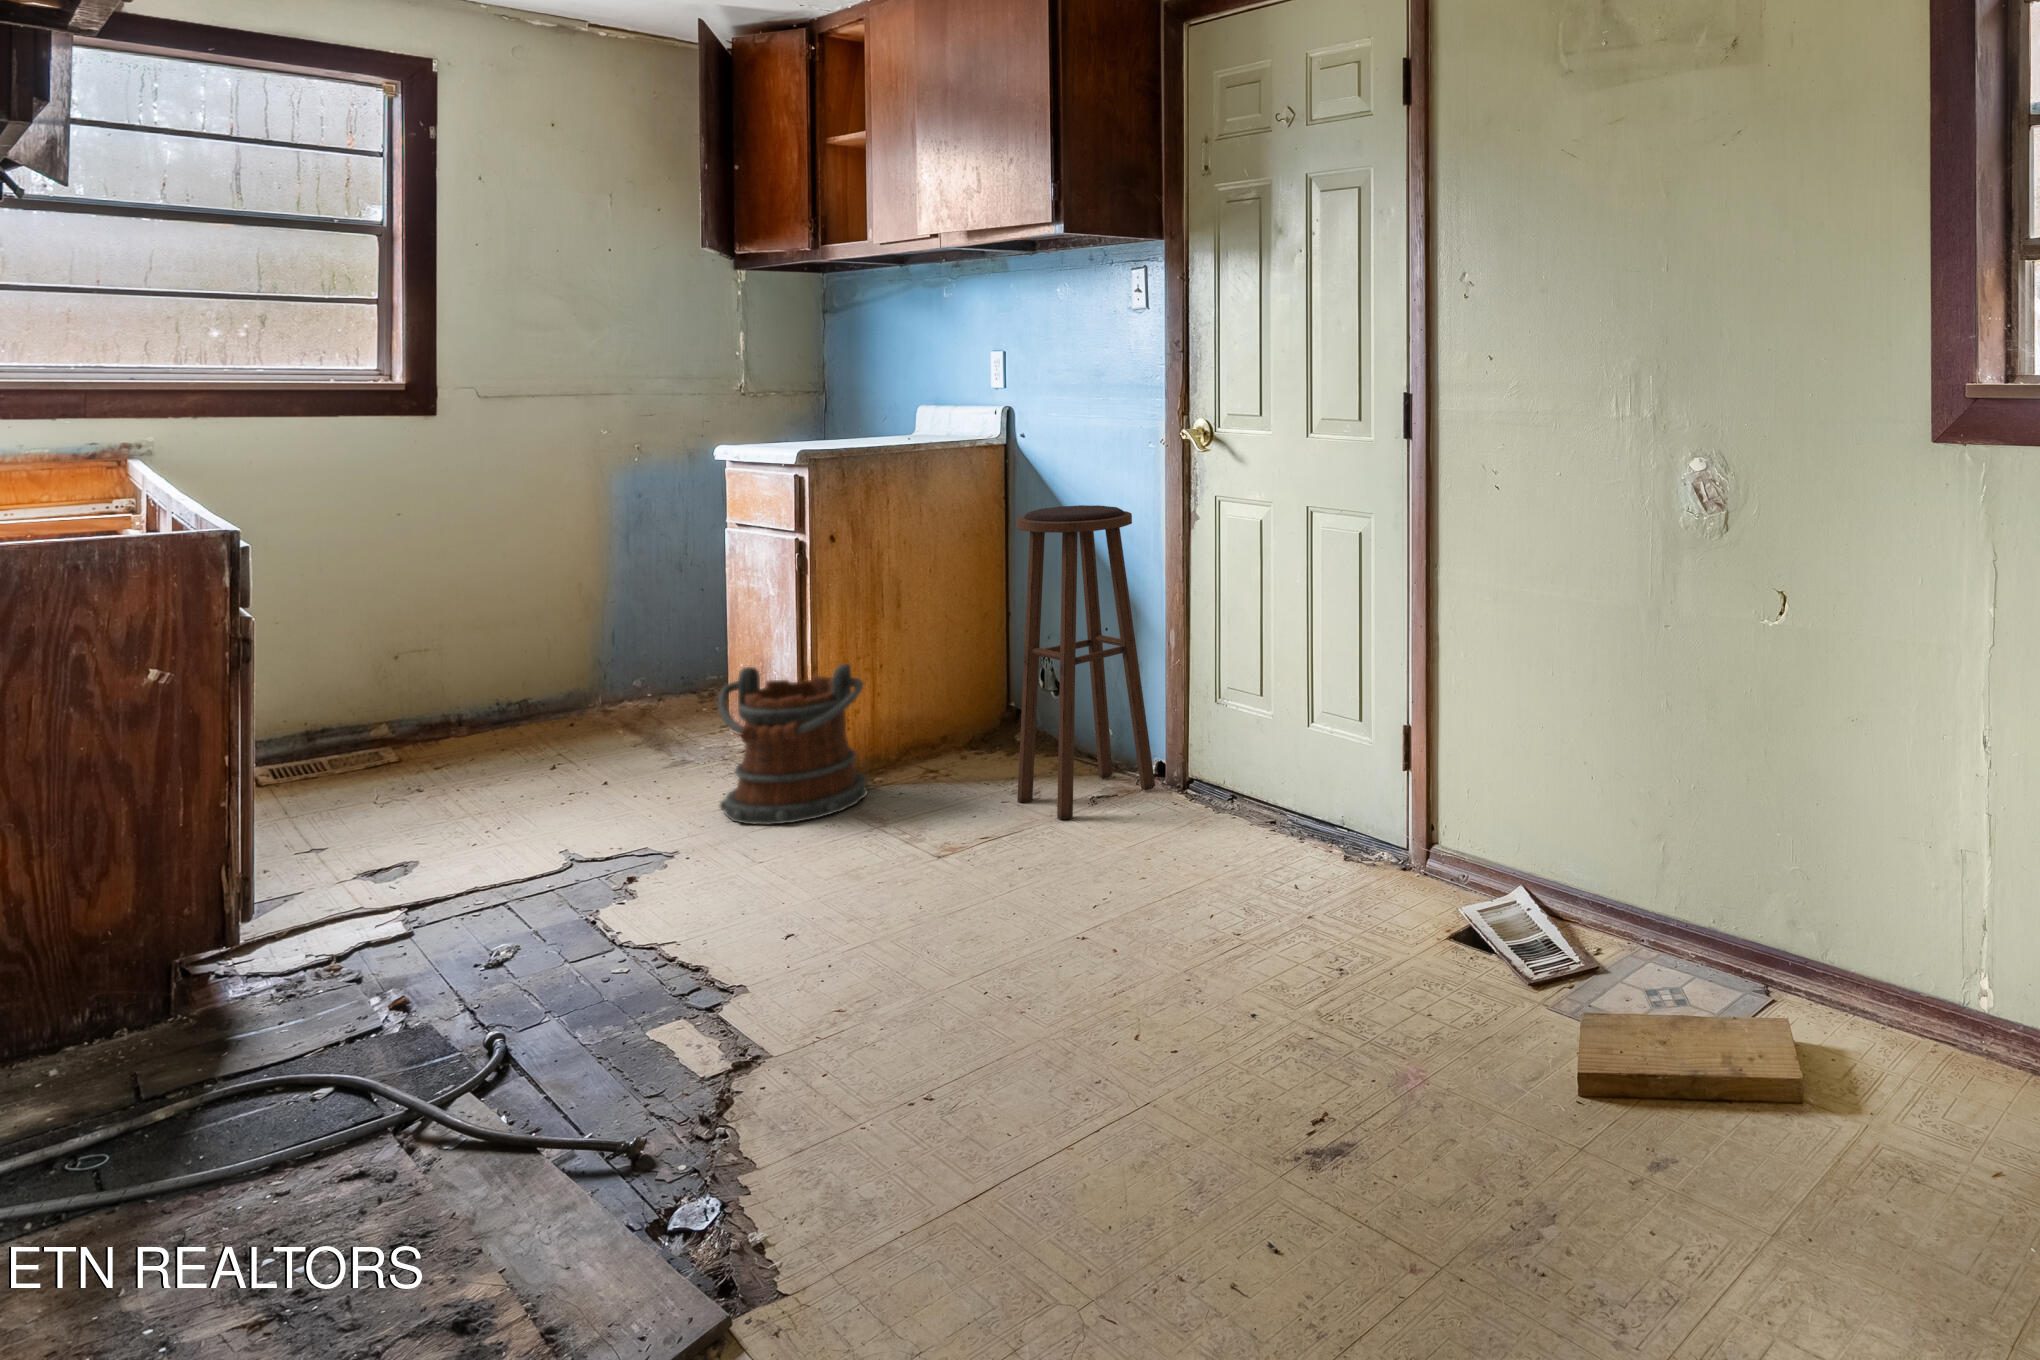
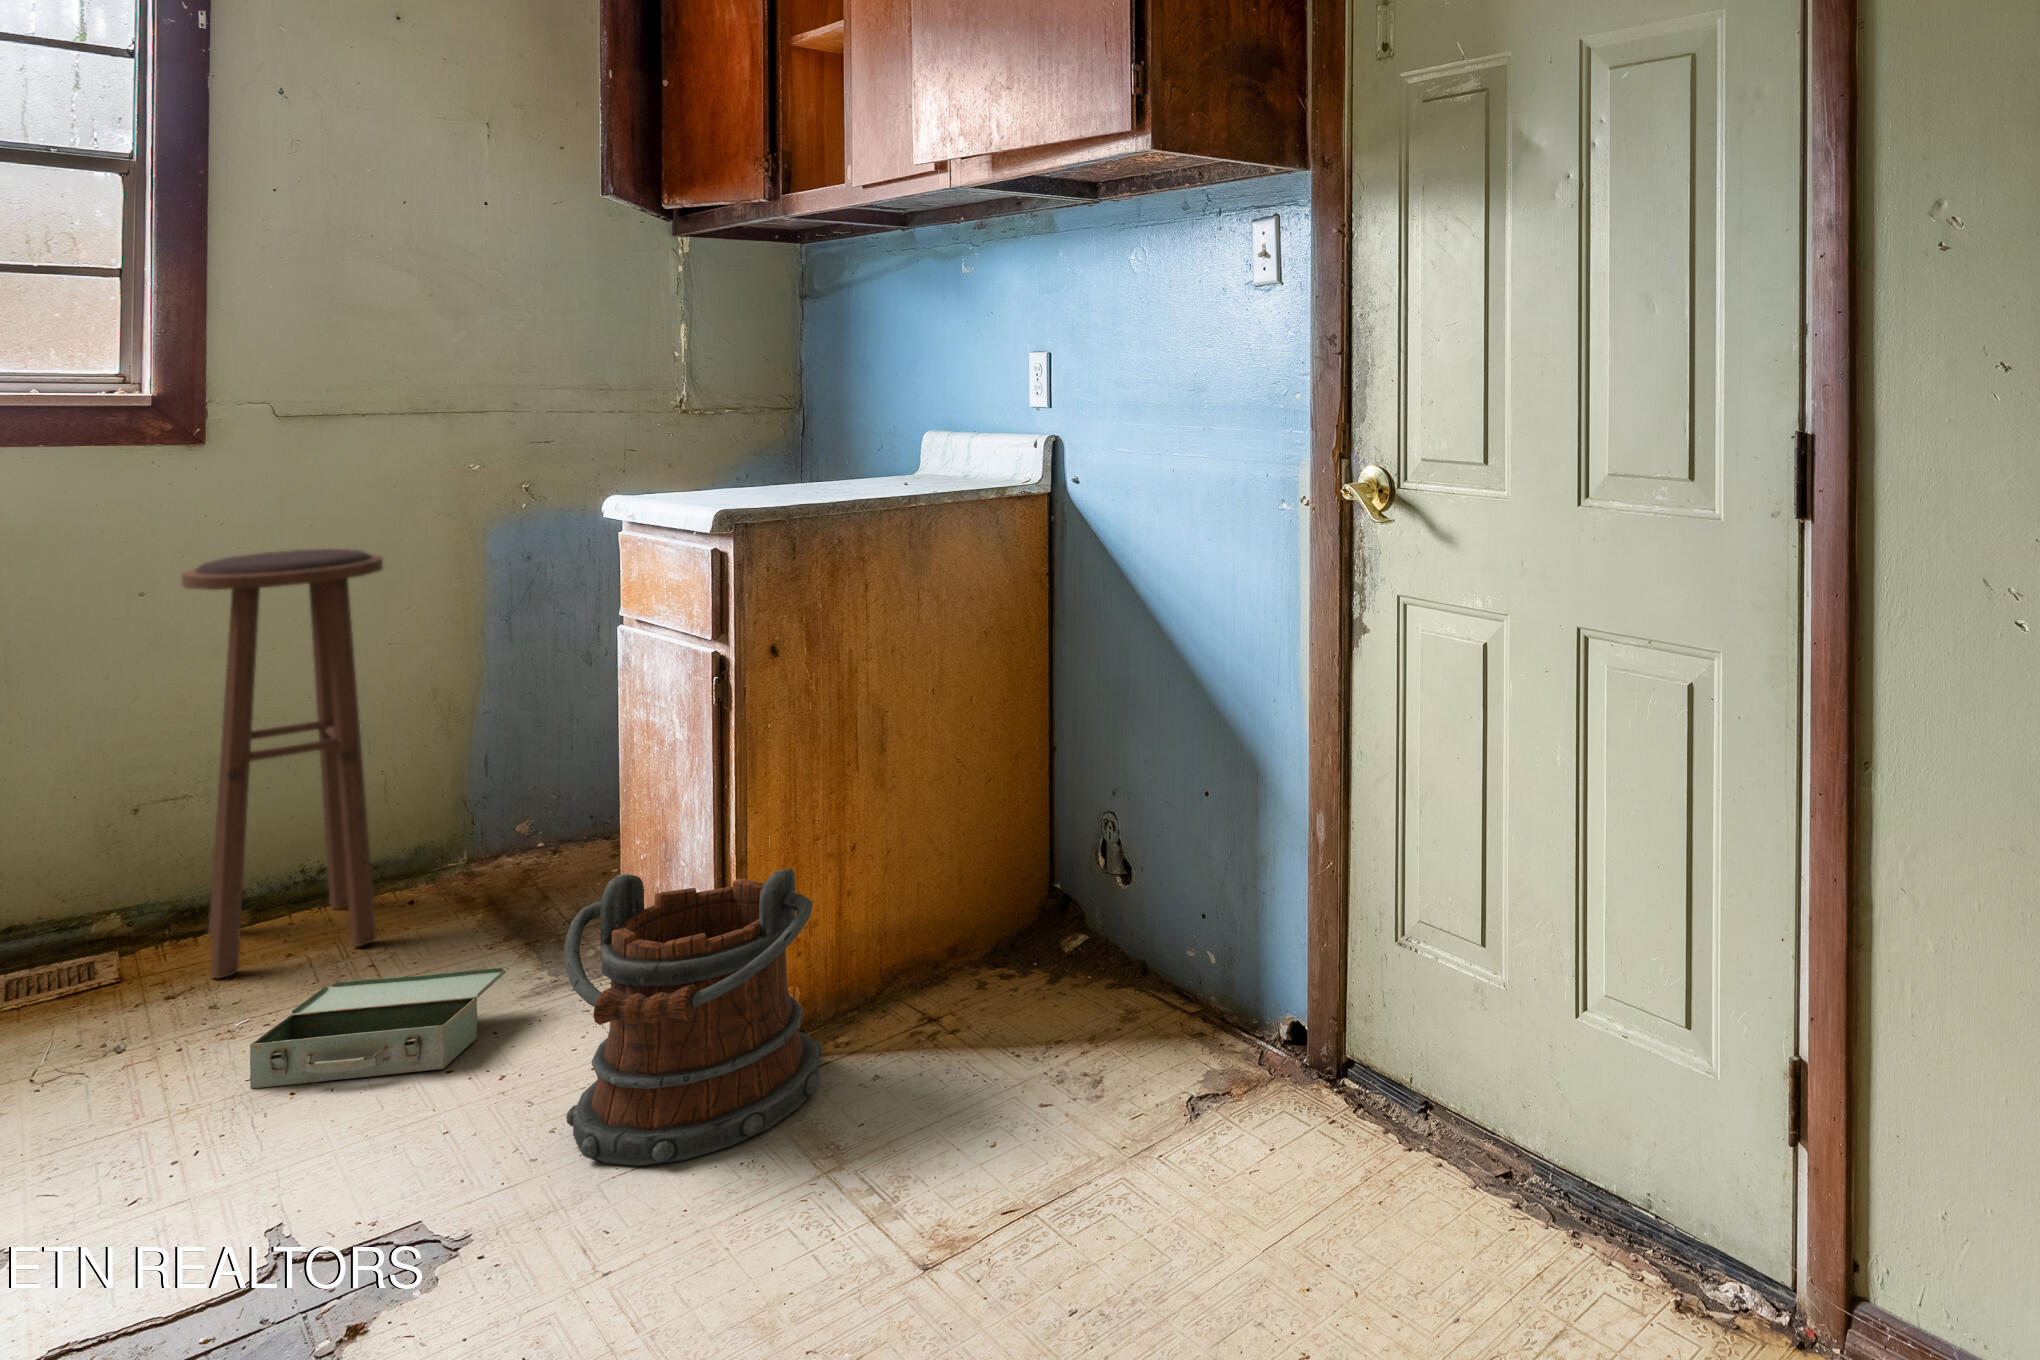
stool: present [1017,505,1155,819] -> present [181,549,383,978]
toolbox: none [518,742,660,801] -> present [250,968,506,1089]

